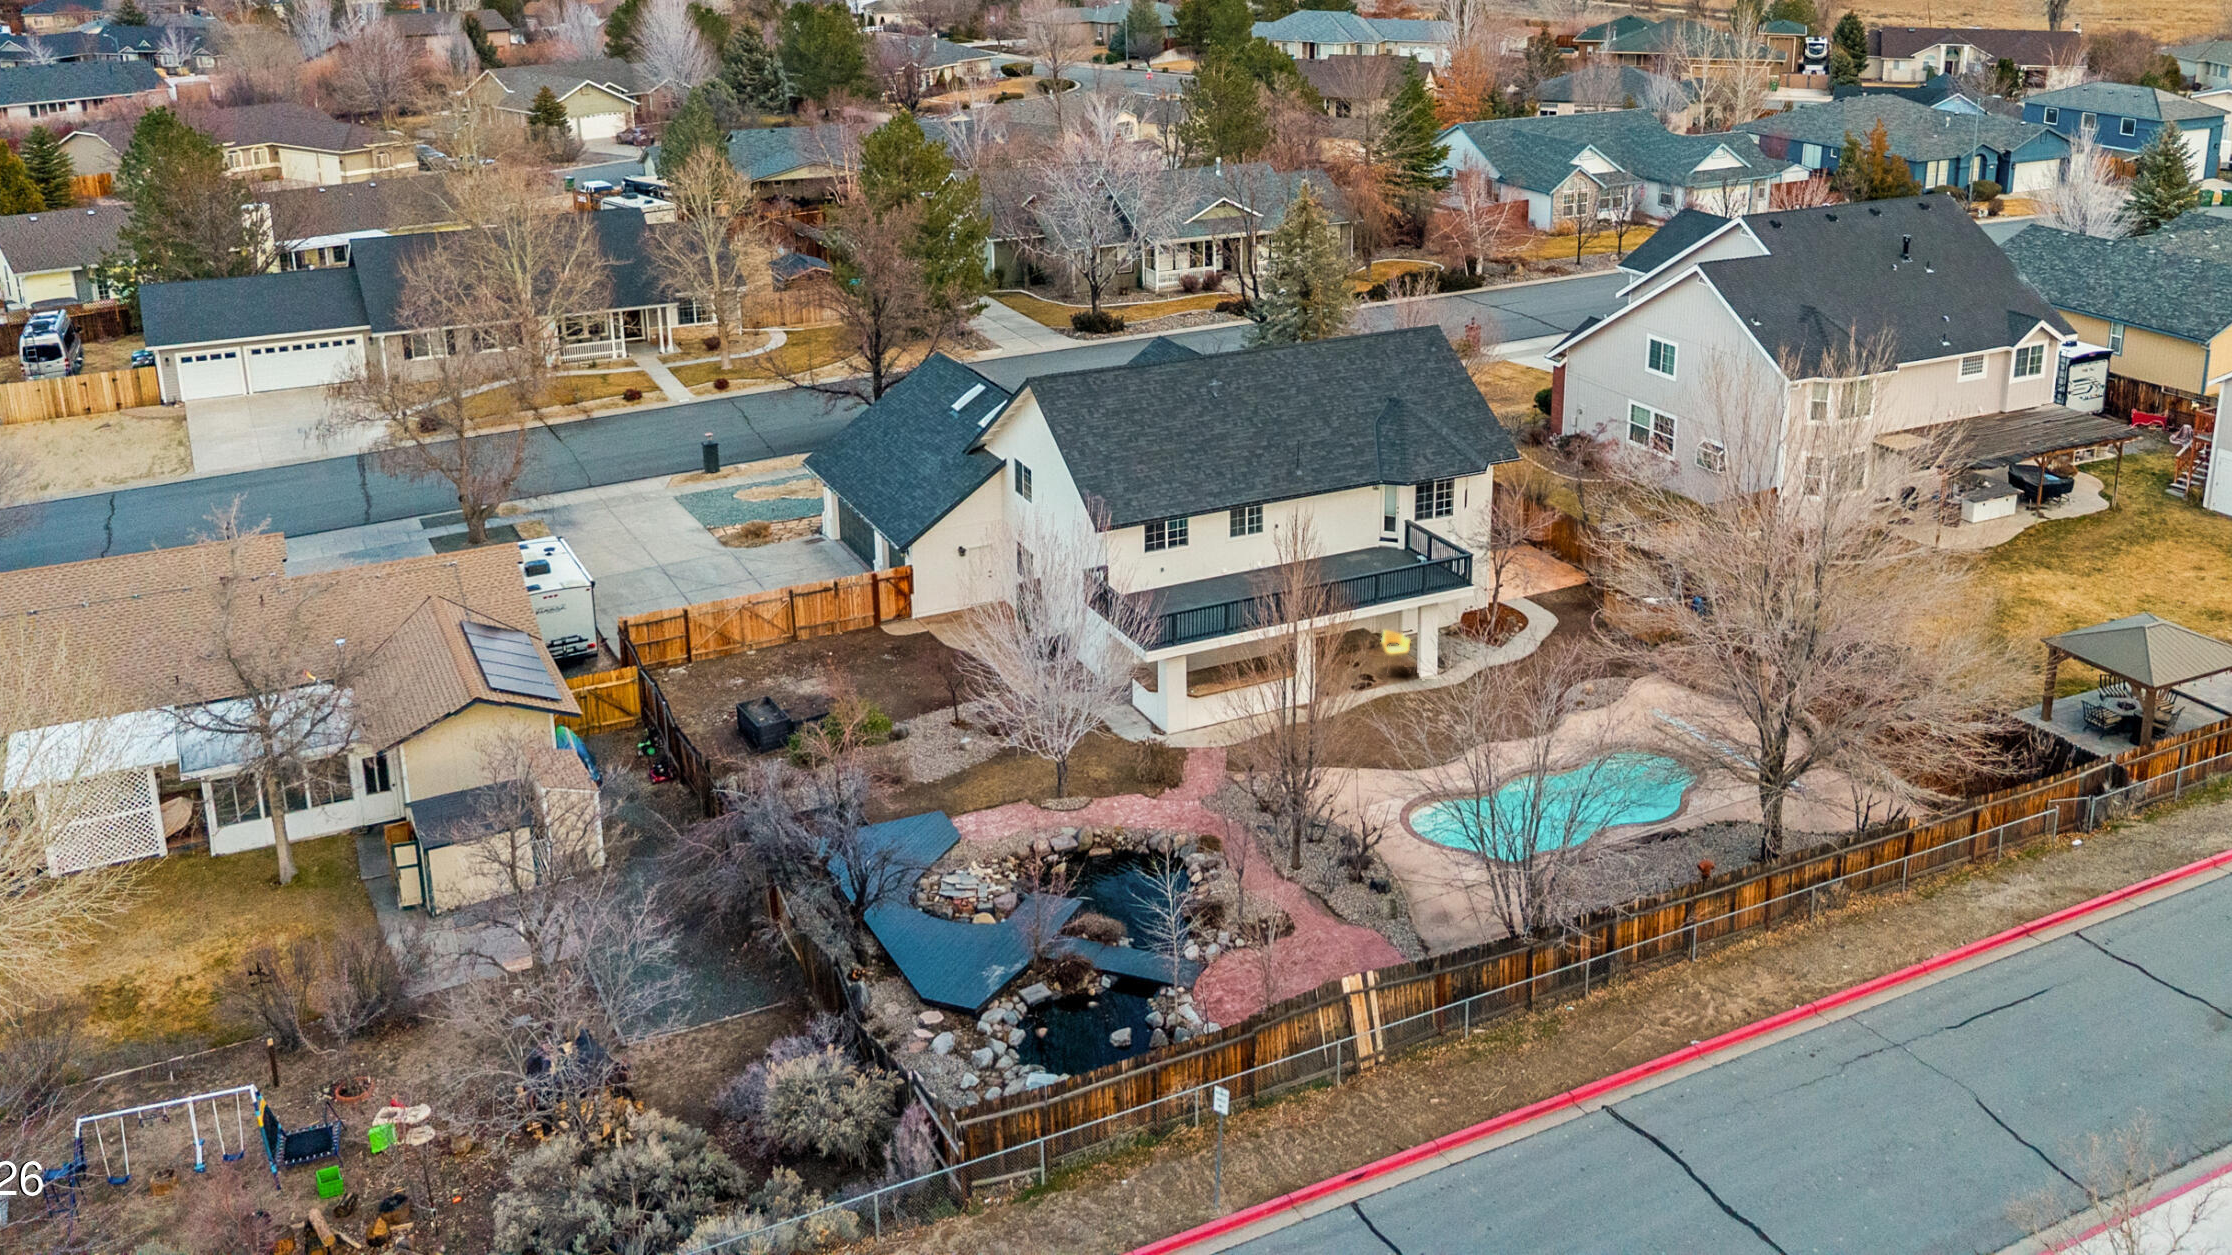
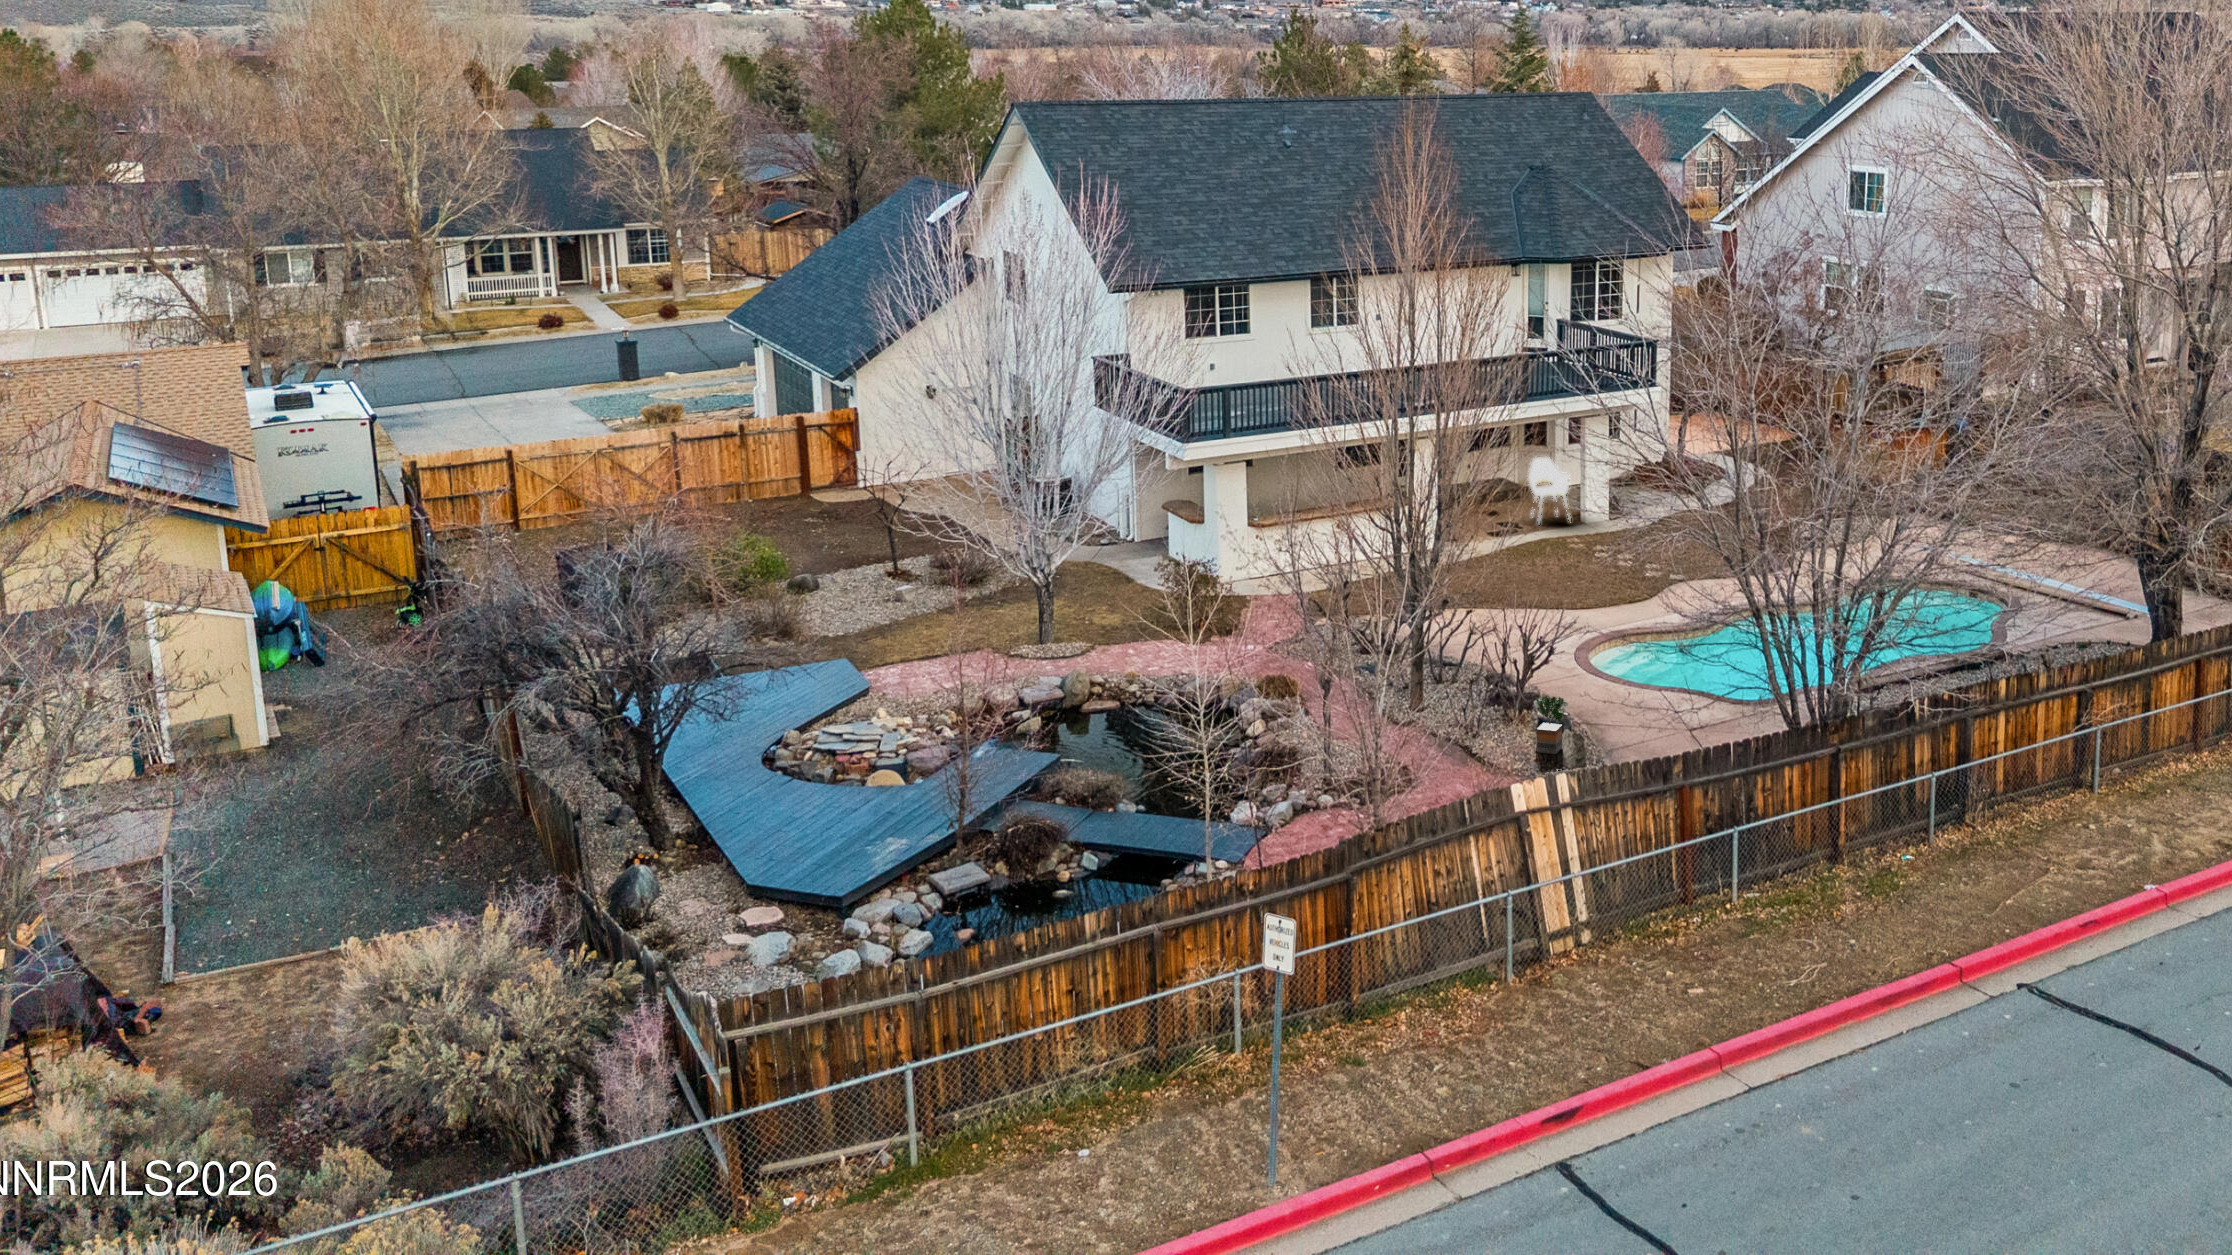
potted tree: none [1366,872,1388,909] -> present [1534,696,1568,754]

